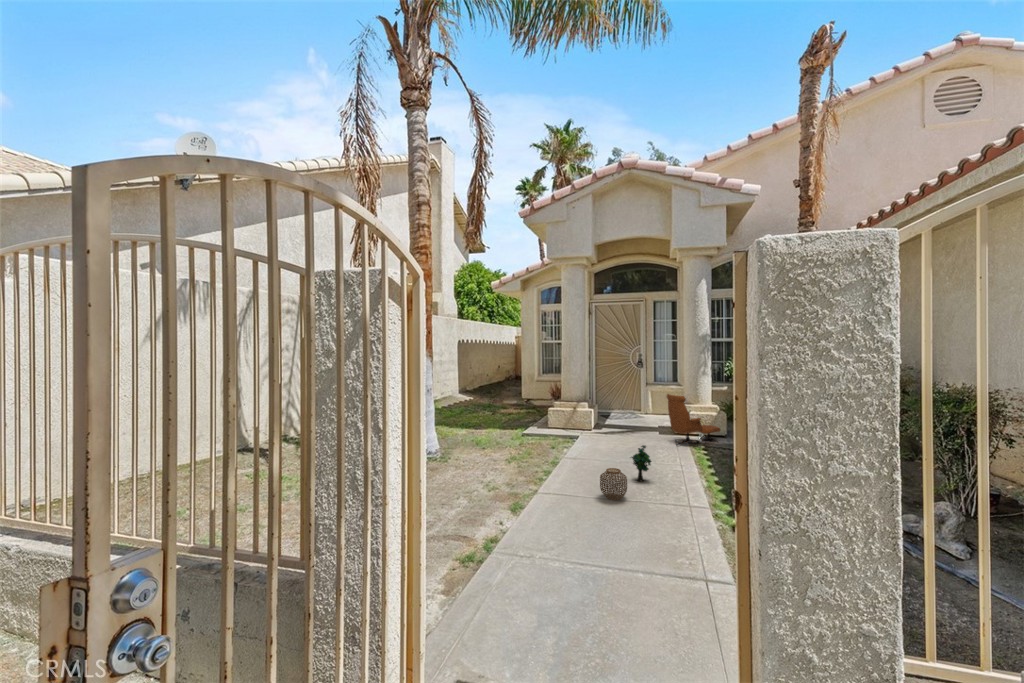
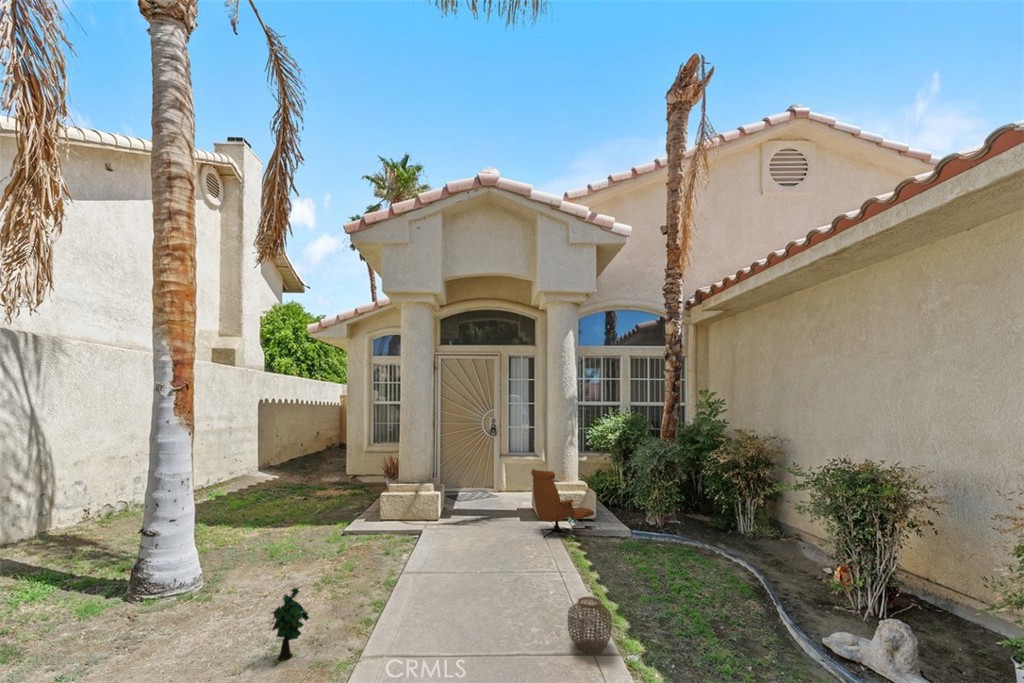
decorative plant: present [632,445,652,481] -> present [272,589,309,660]
woven basket: present [600,468,627,500] -> present [568,597,611,654]

